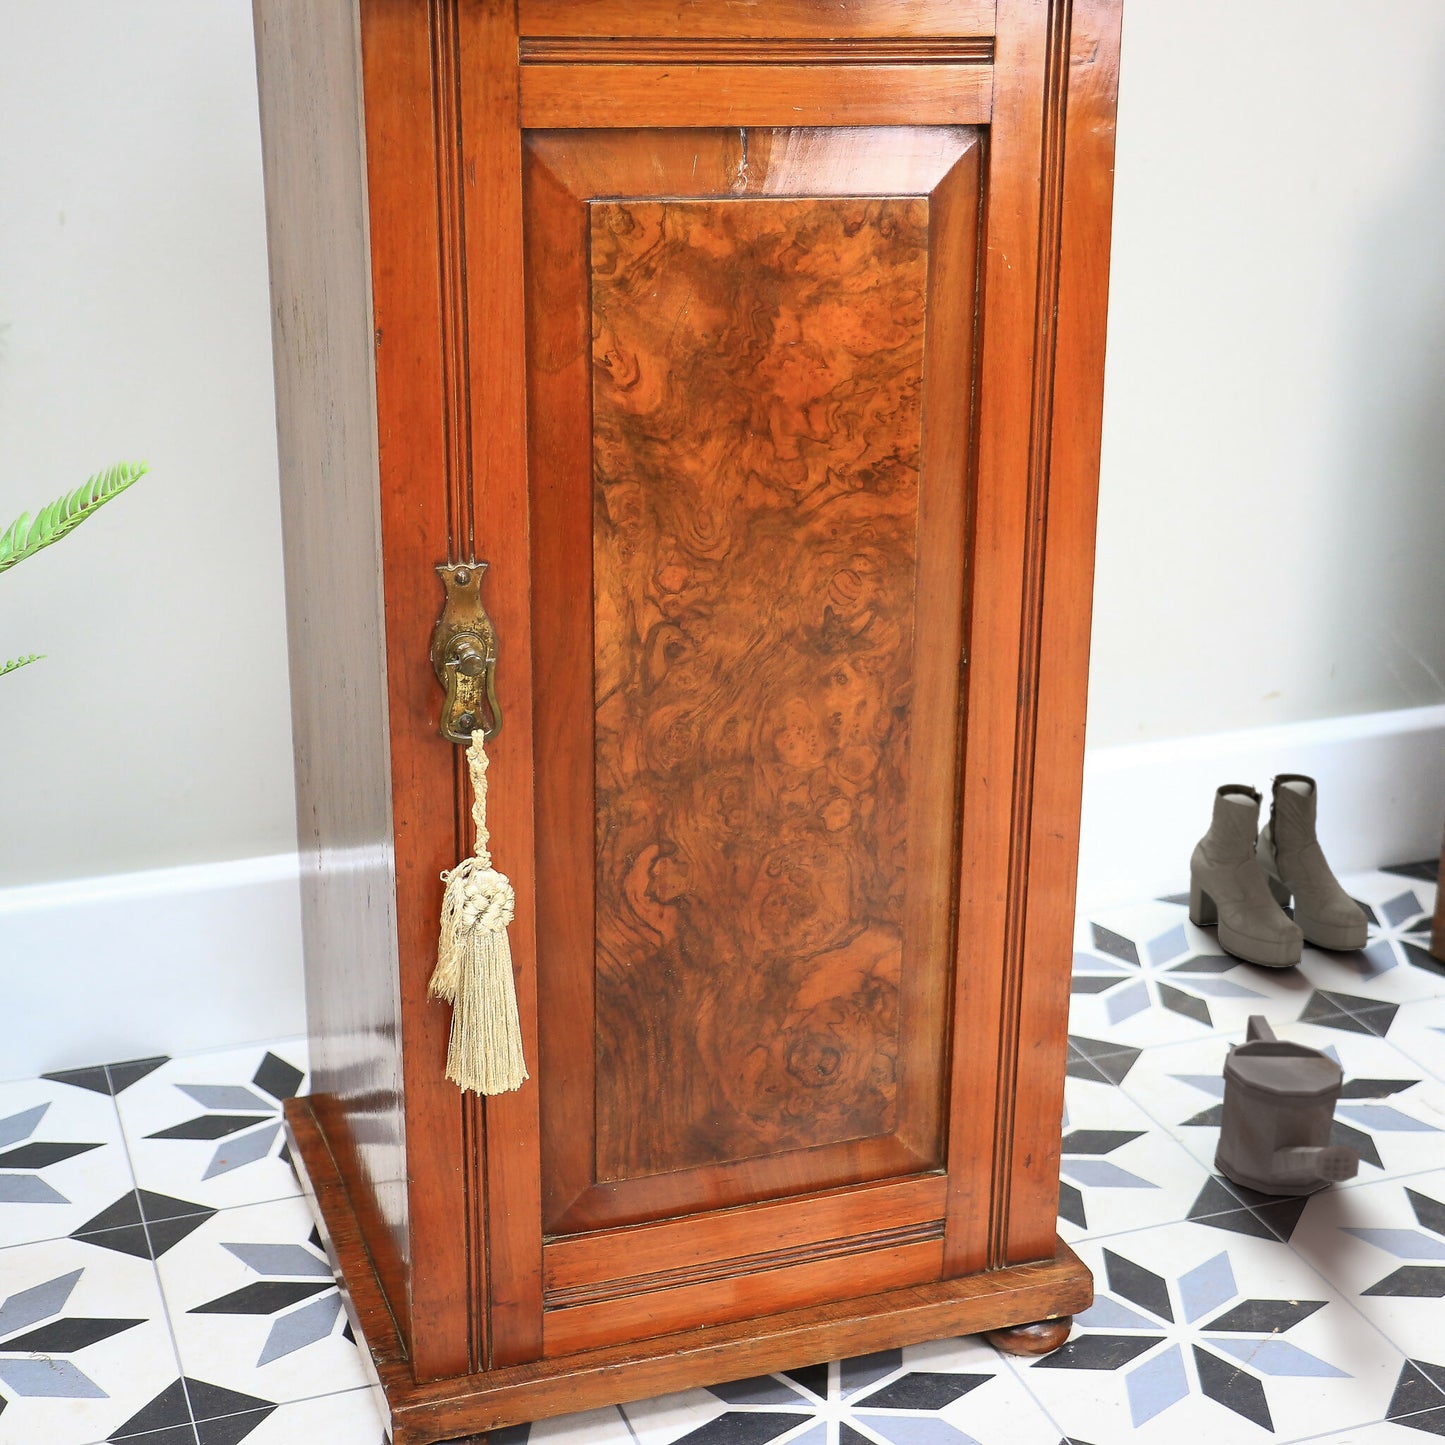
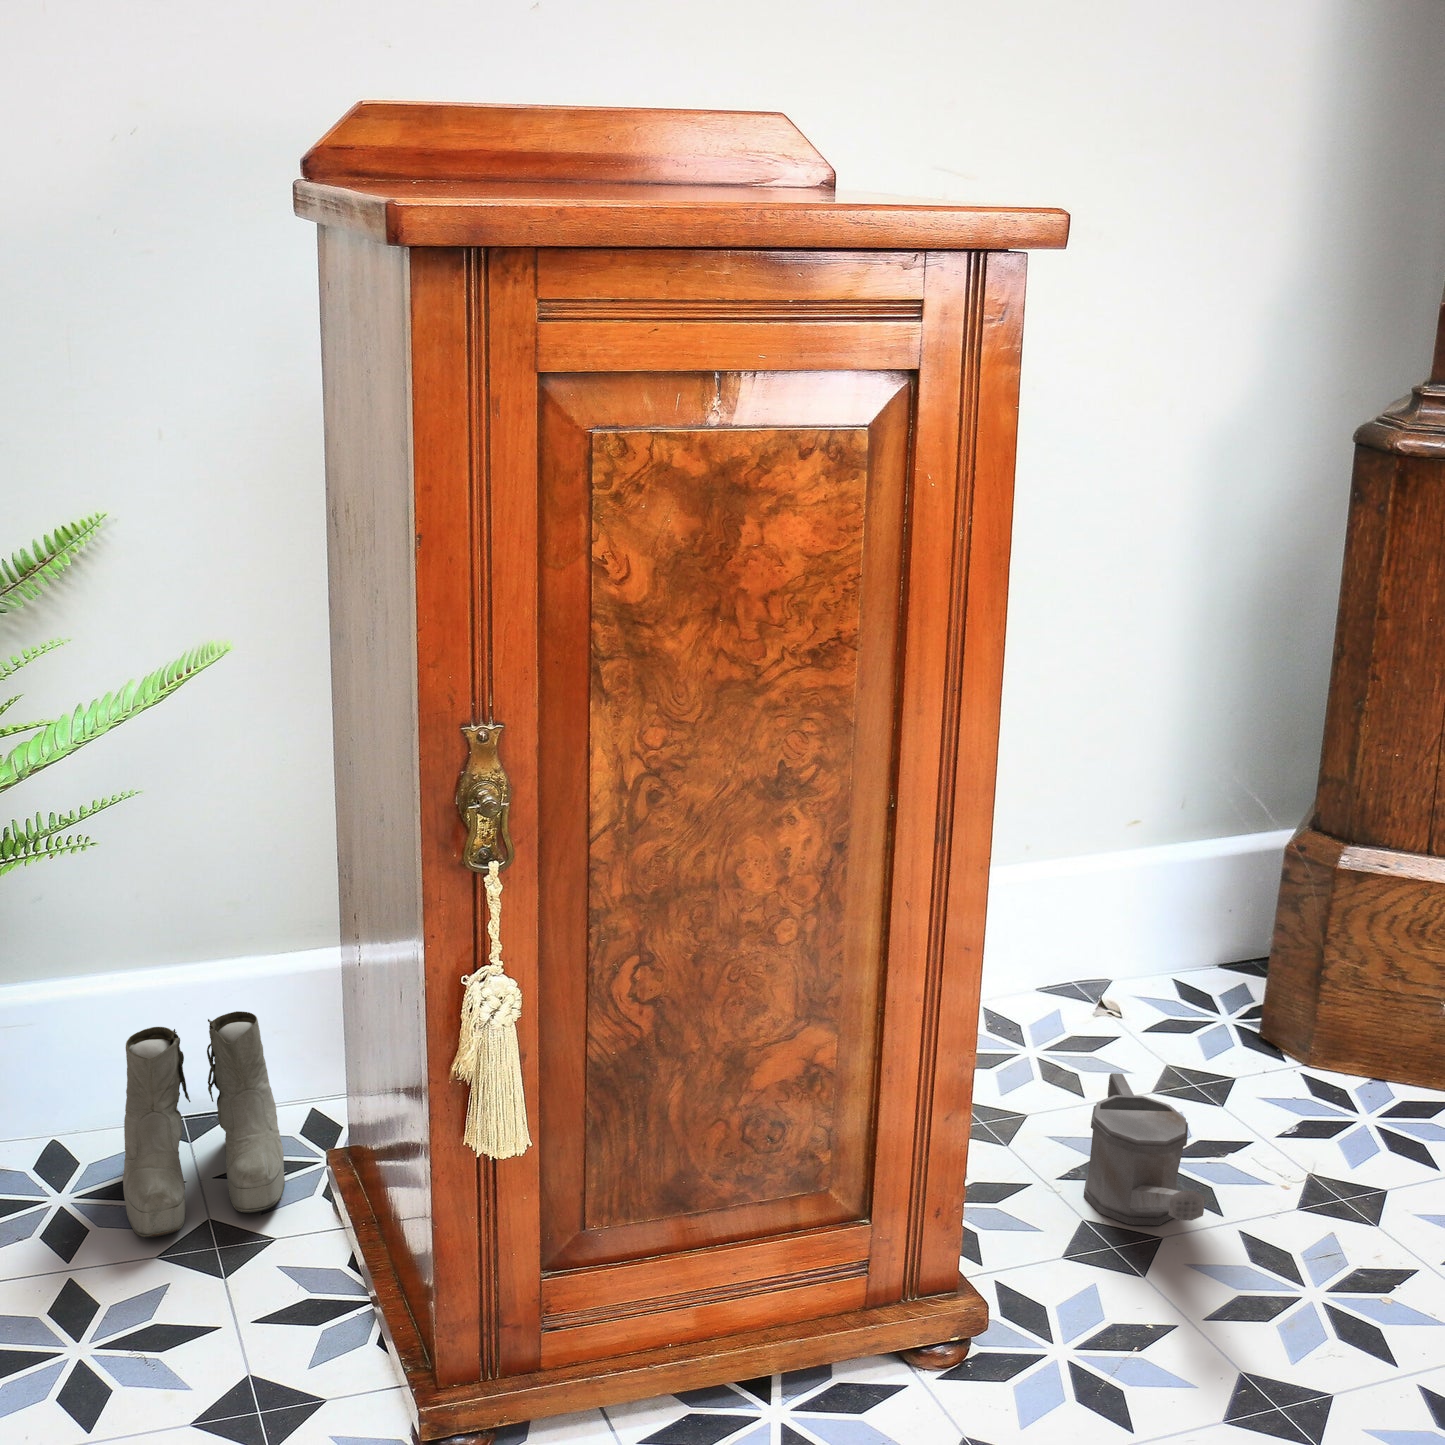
boots: present [1189,773,1368,968] -> present [123,1011,285,1238]

